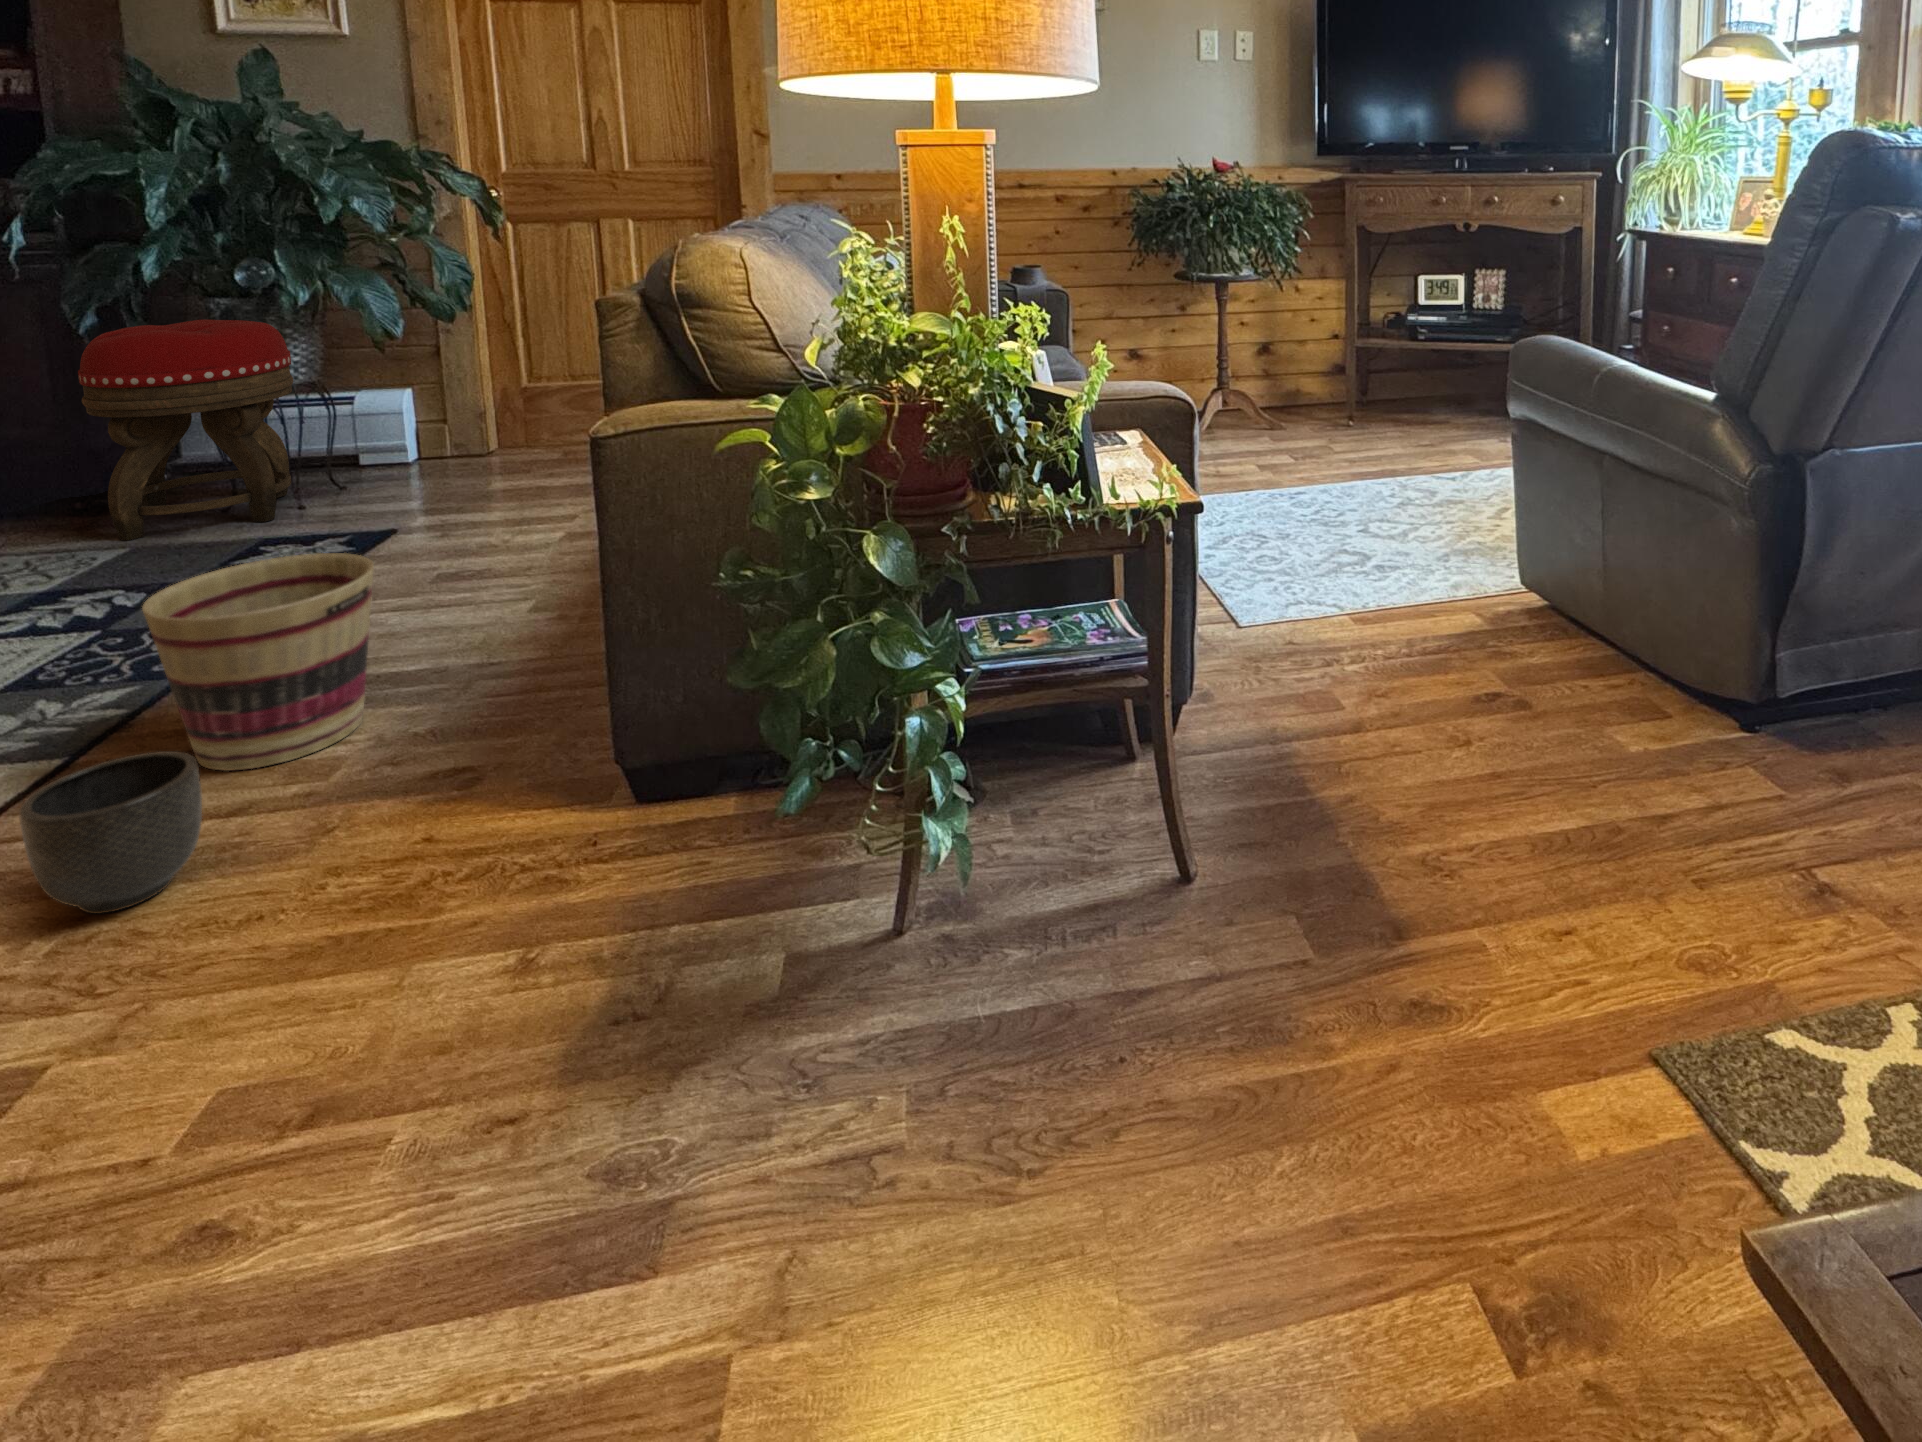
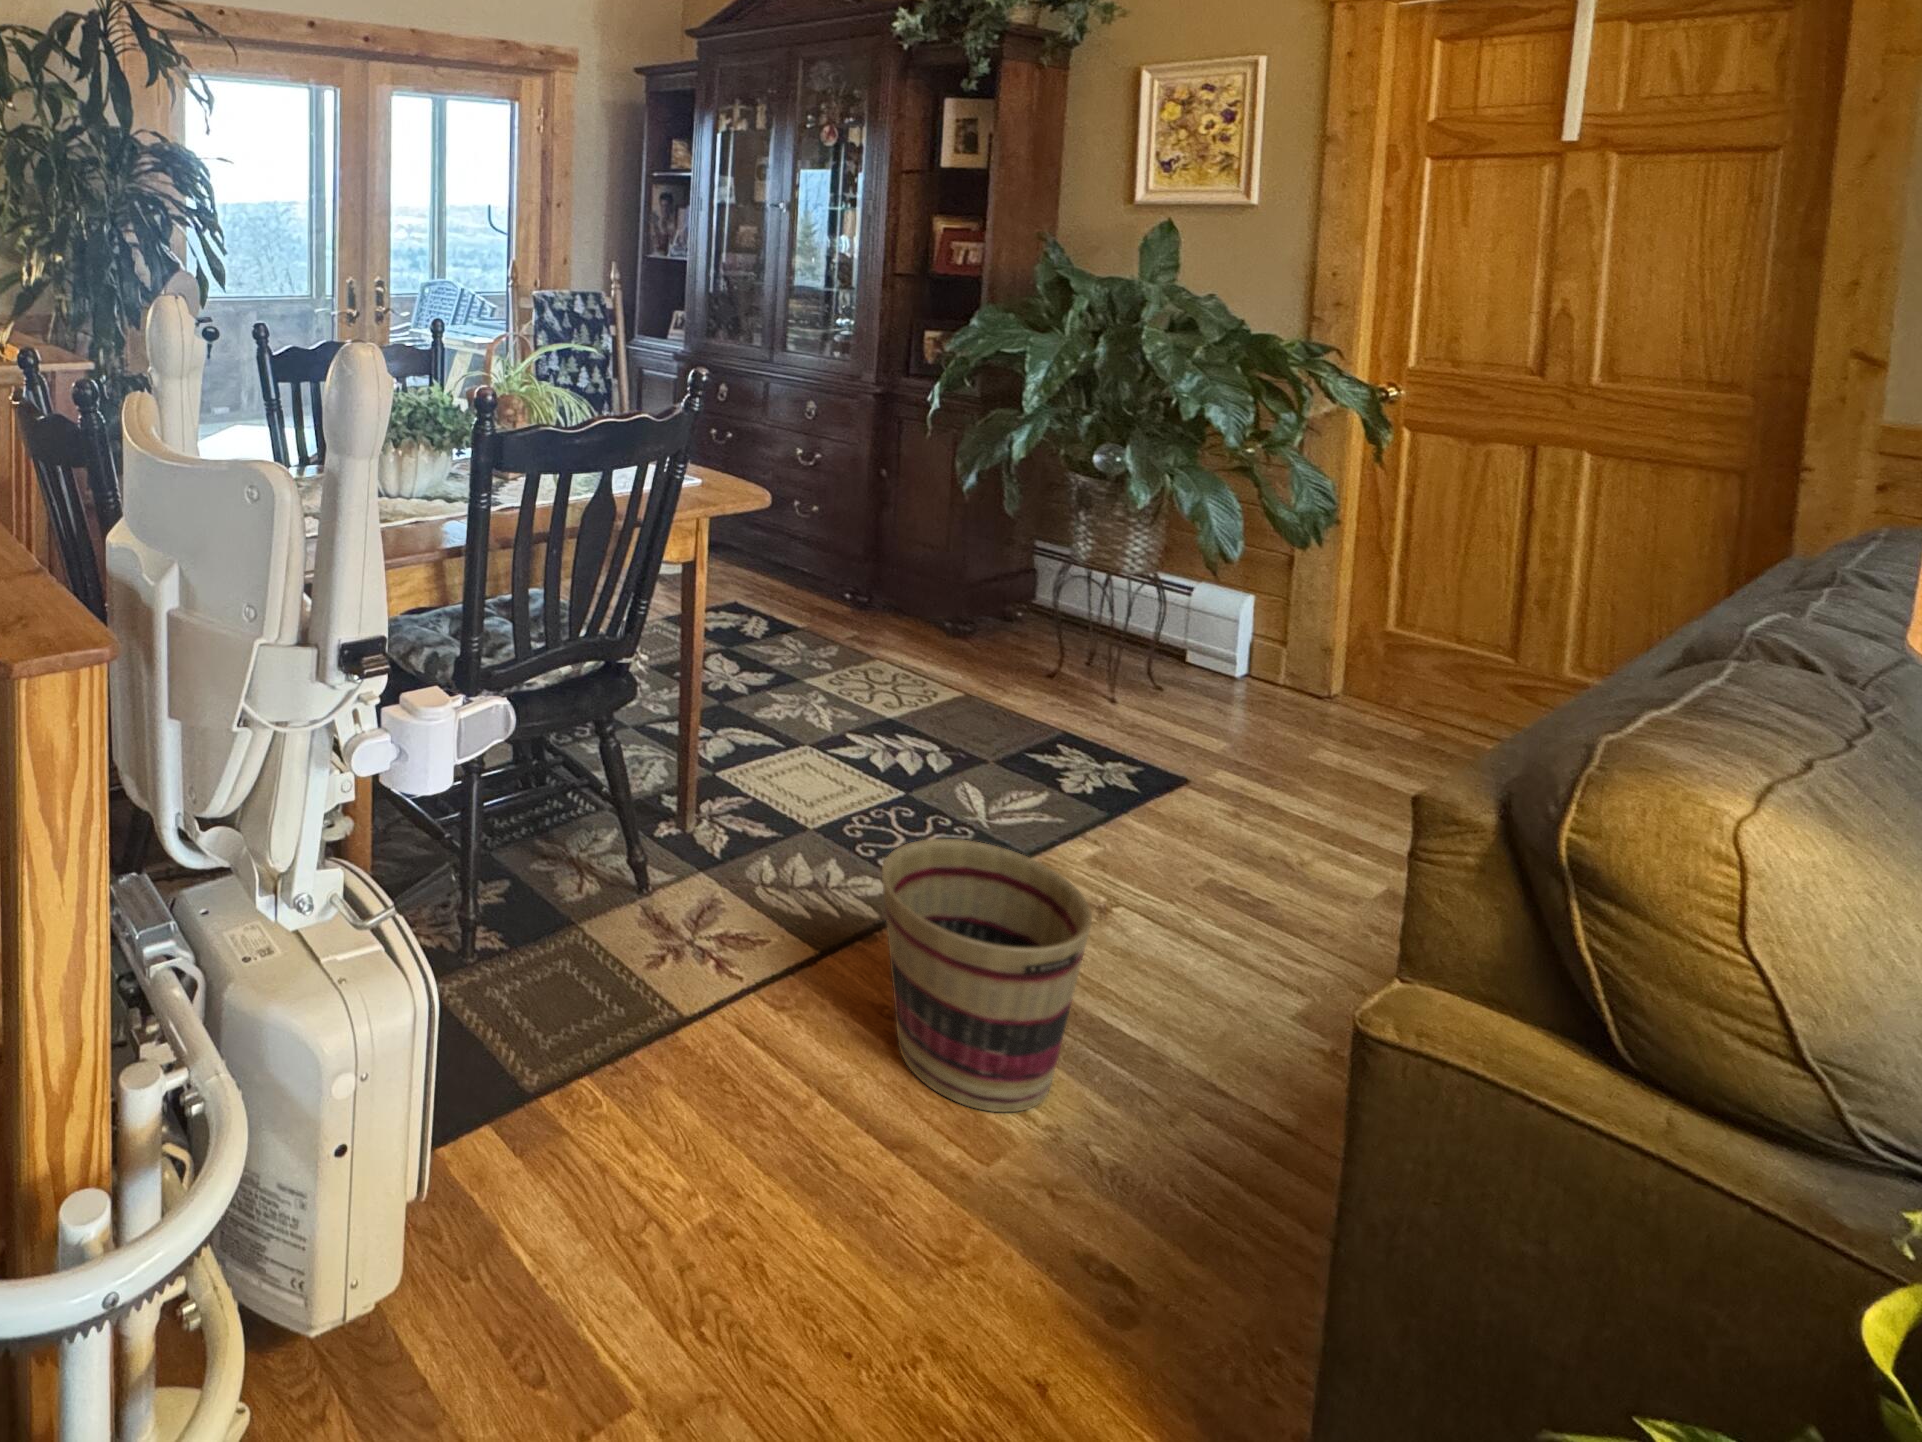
footstool: present [78,320,293,541] -> none [958,488,1128,714]
planter: present [19,751,202,914] -> none [722,1036,856,1220]

